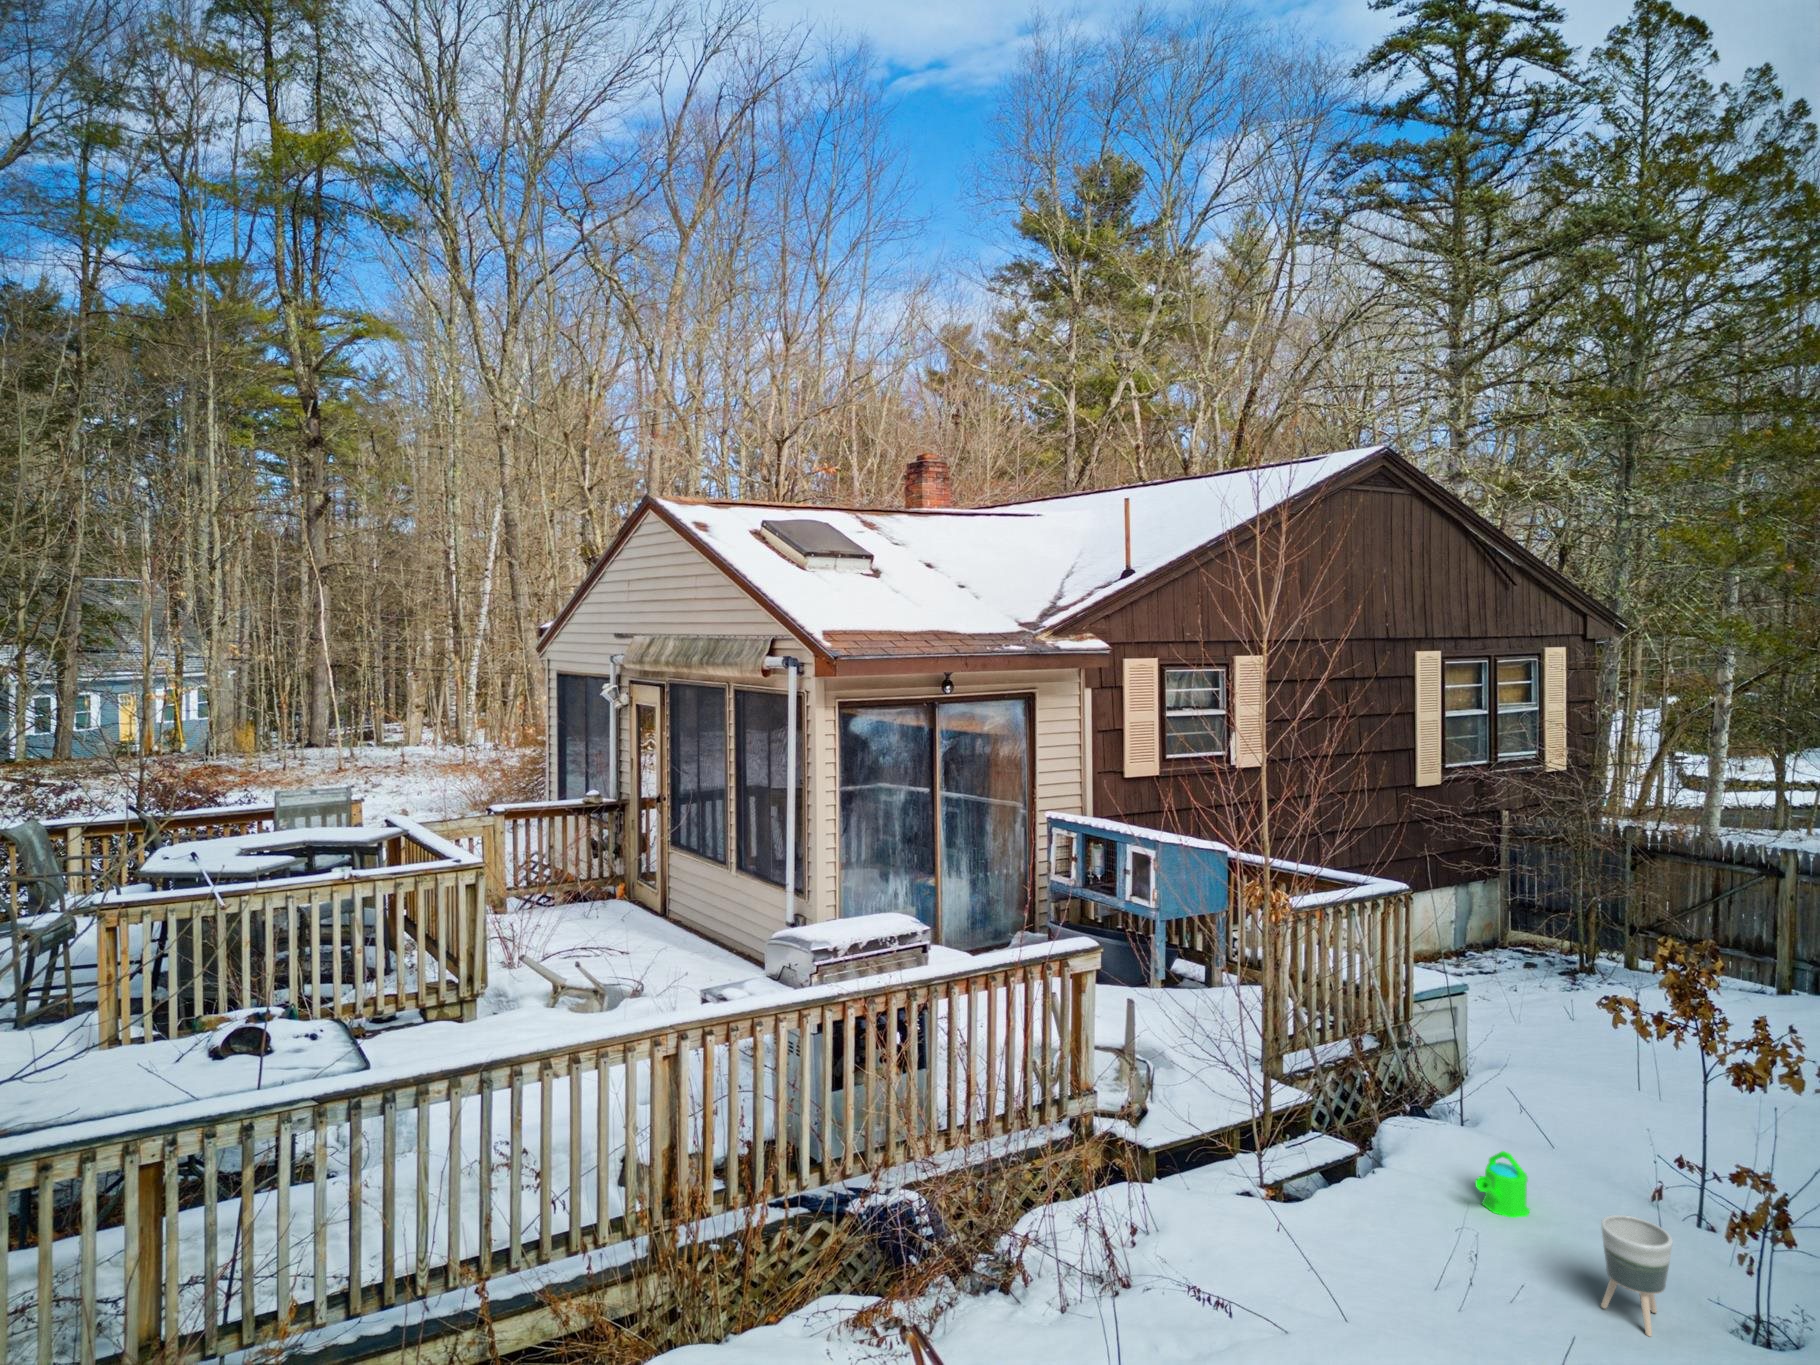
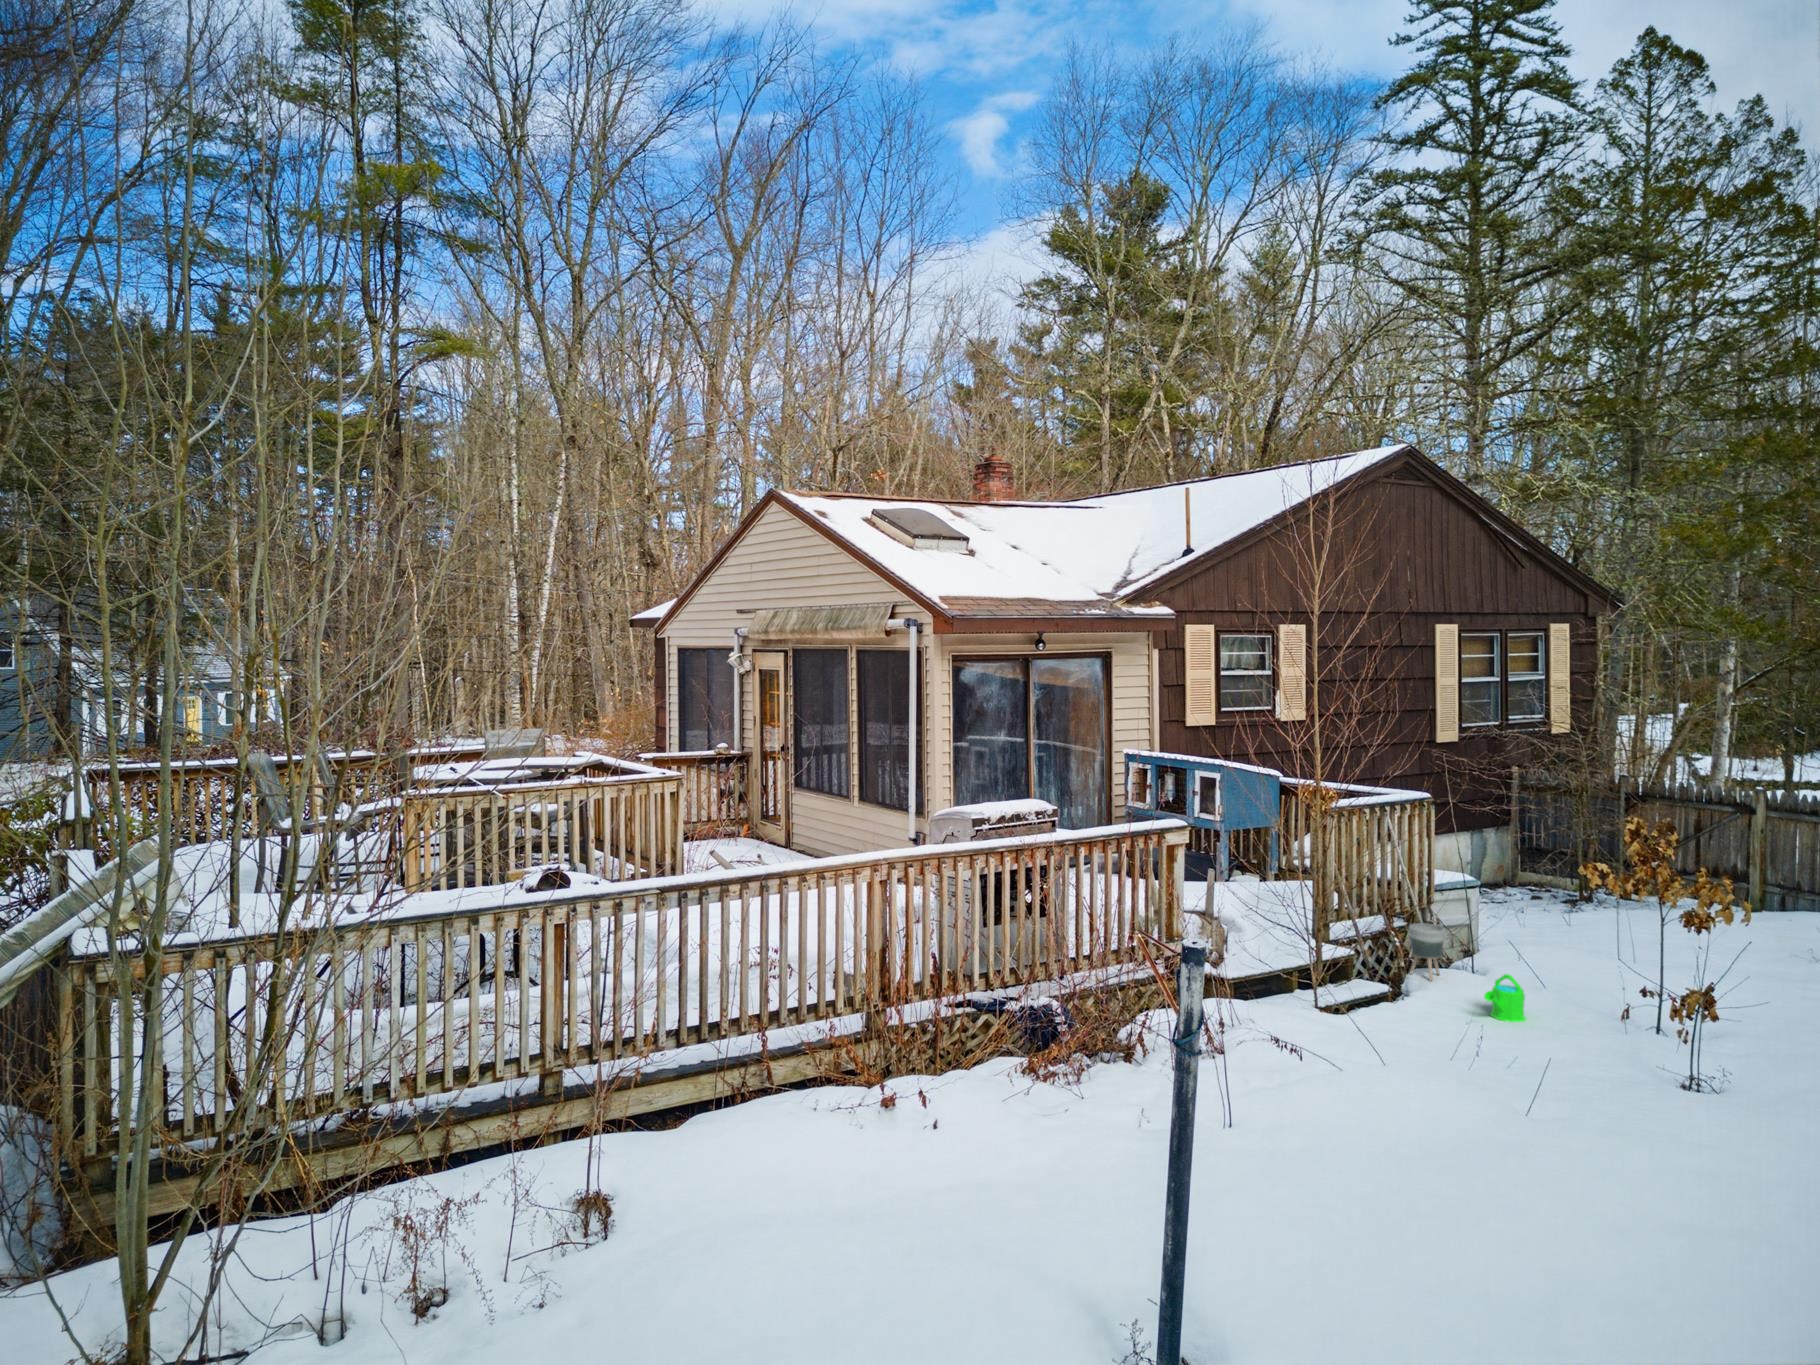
planter: present [1601,1215,1673,1336] -> present [1409,923,1445,981]

